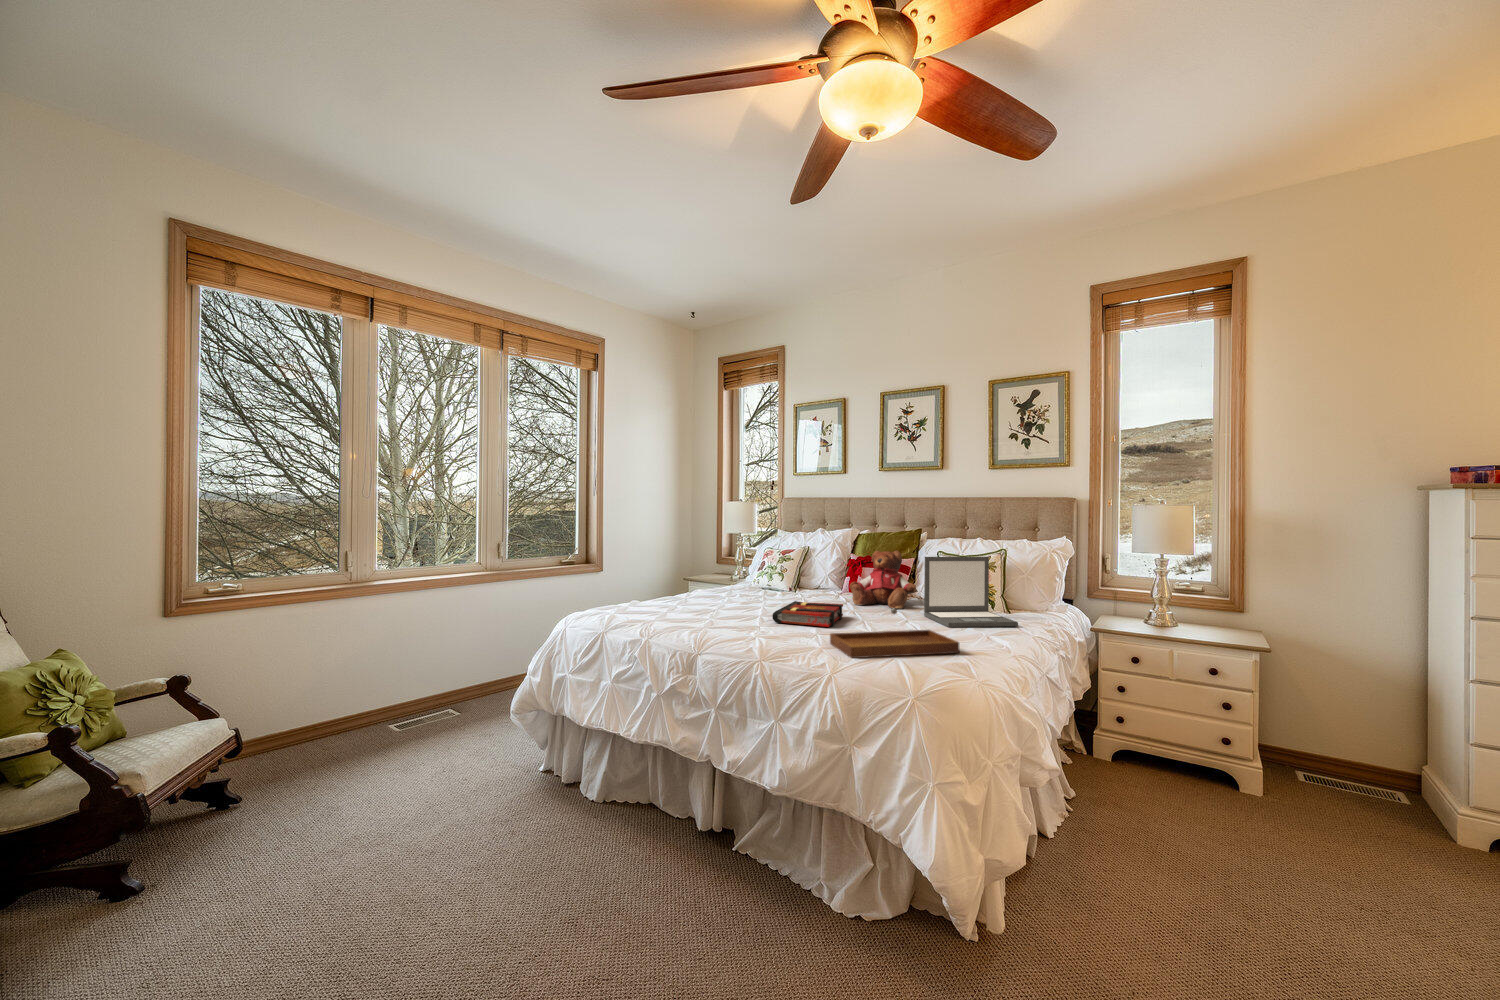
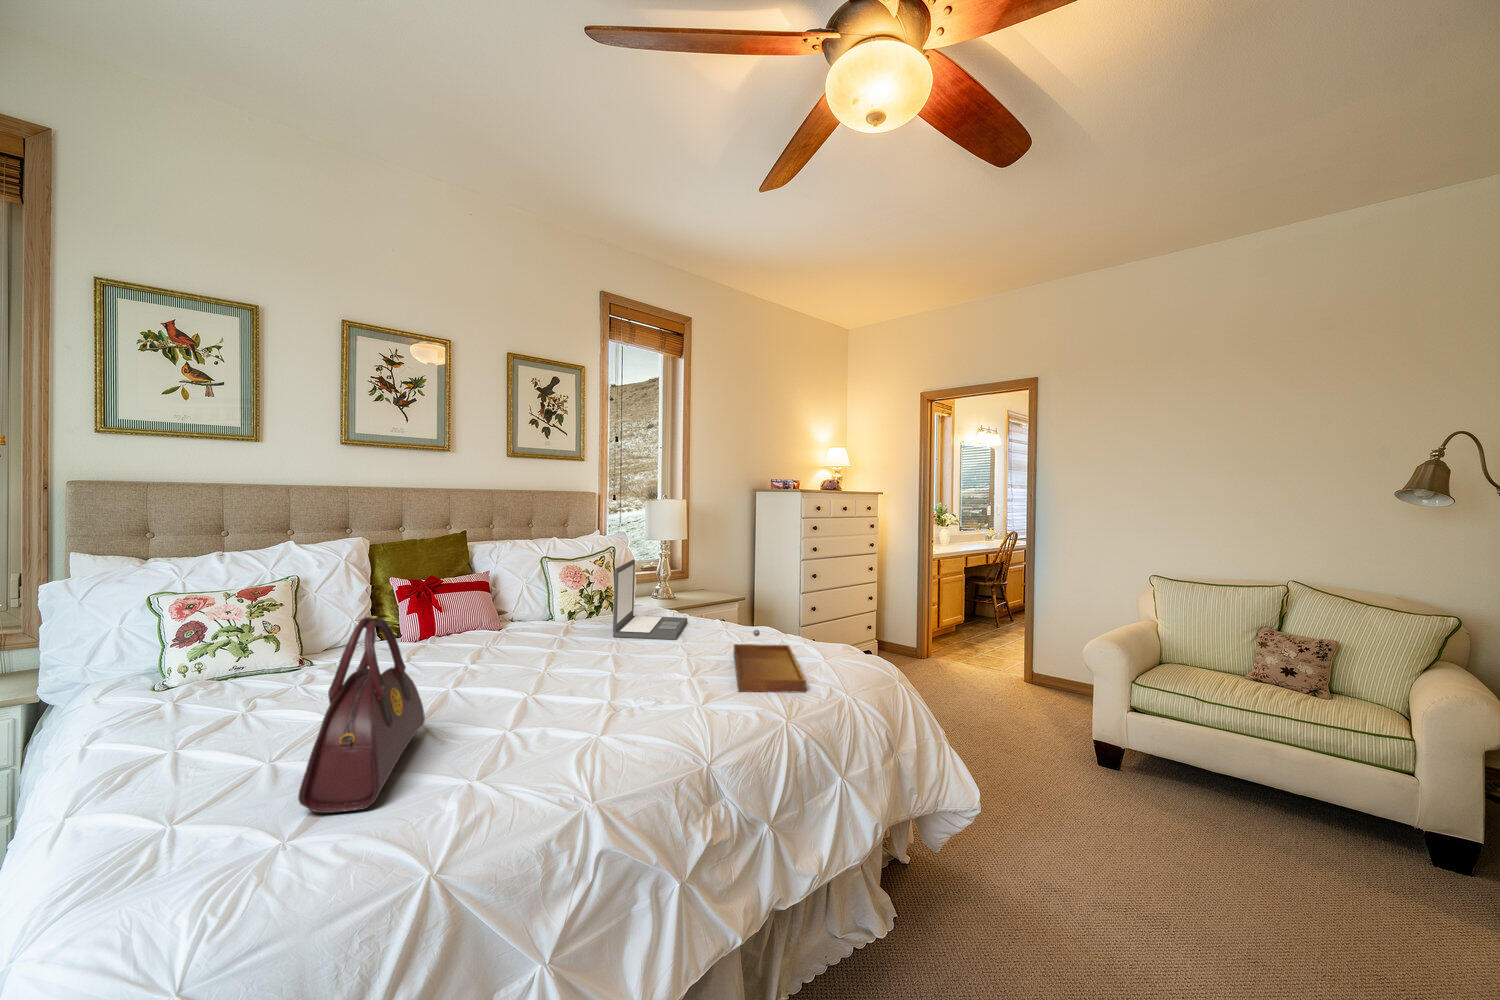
handbag: none [633,541,710,611] -> present [298,616,425,813]
teddy bear: present [850,550,916,608] -> none [475,565,564,649]
book: present [772,601,843,627] -> none [530,649,654,702]

